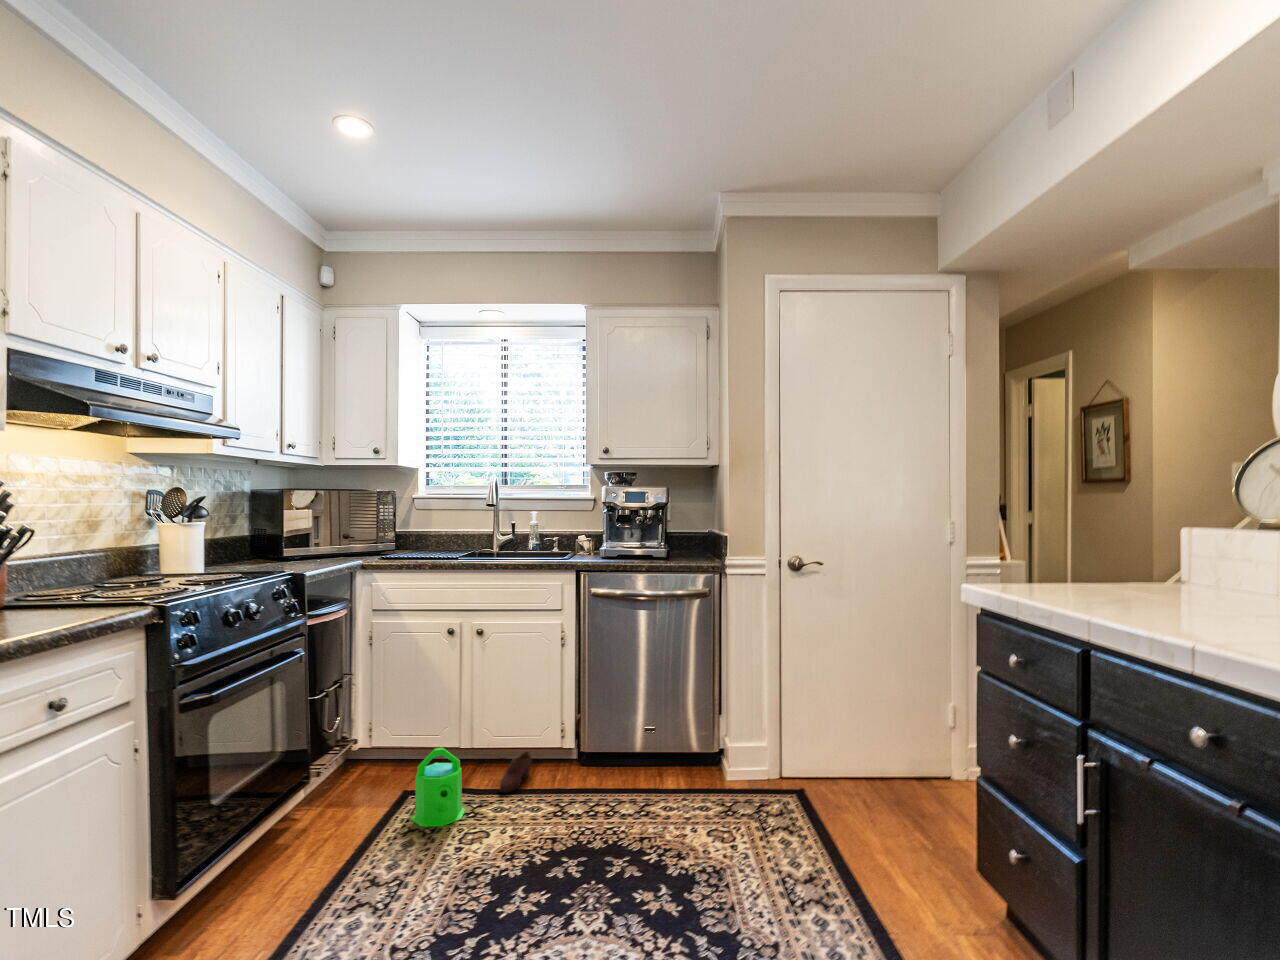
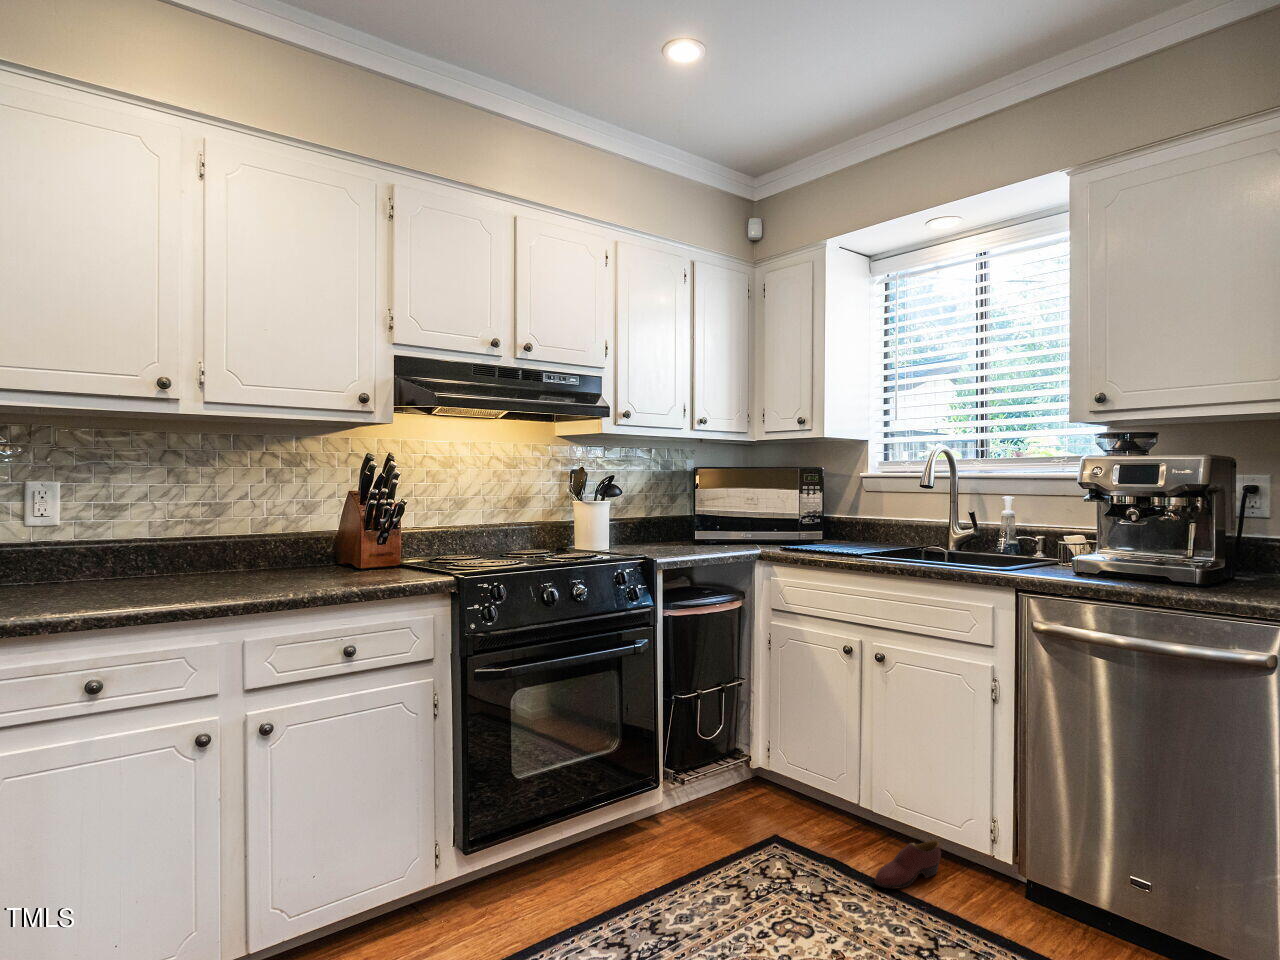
watering can: present [411,747,465,827] -> none [750,794,816,897]

